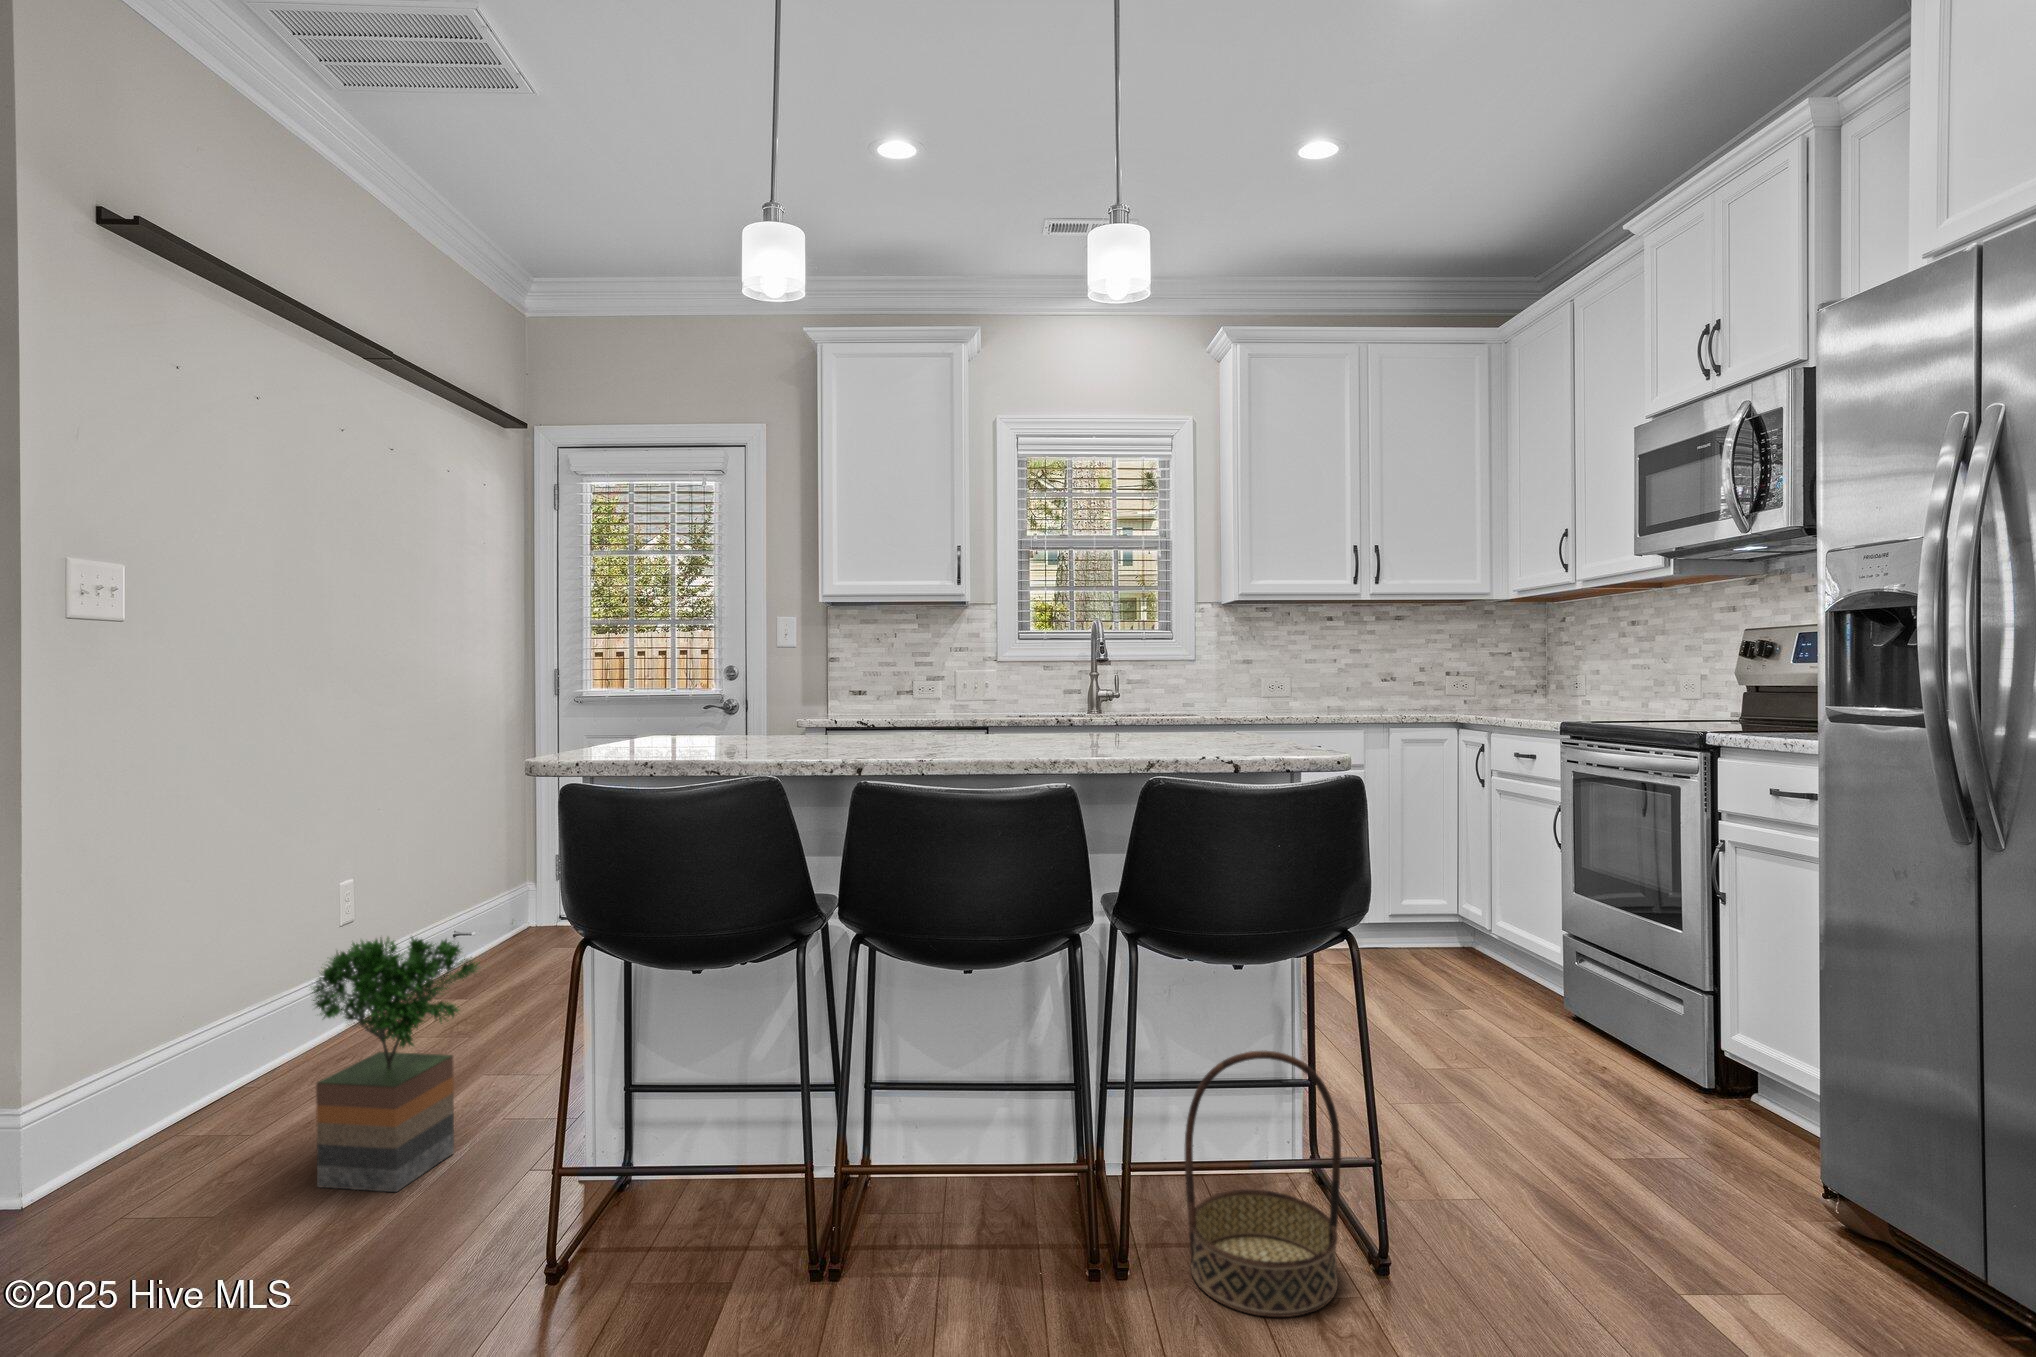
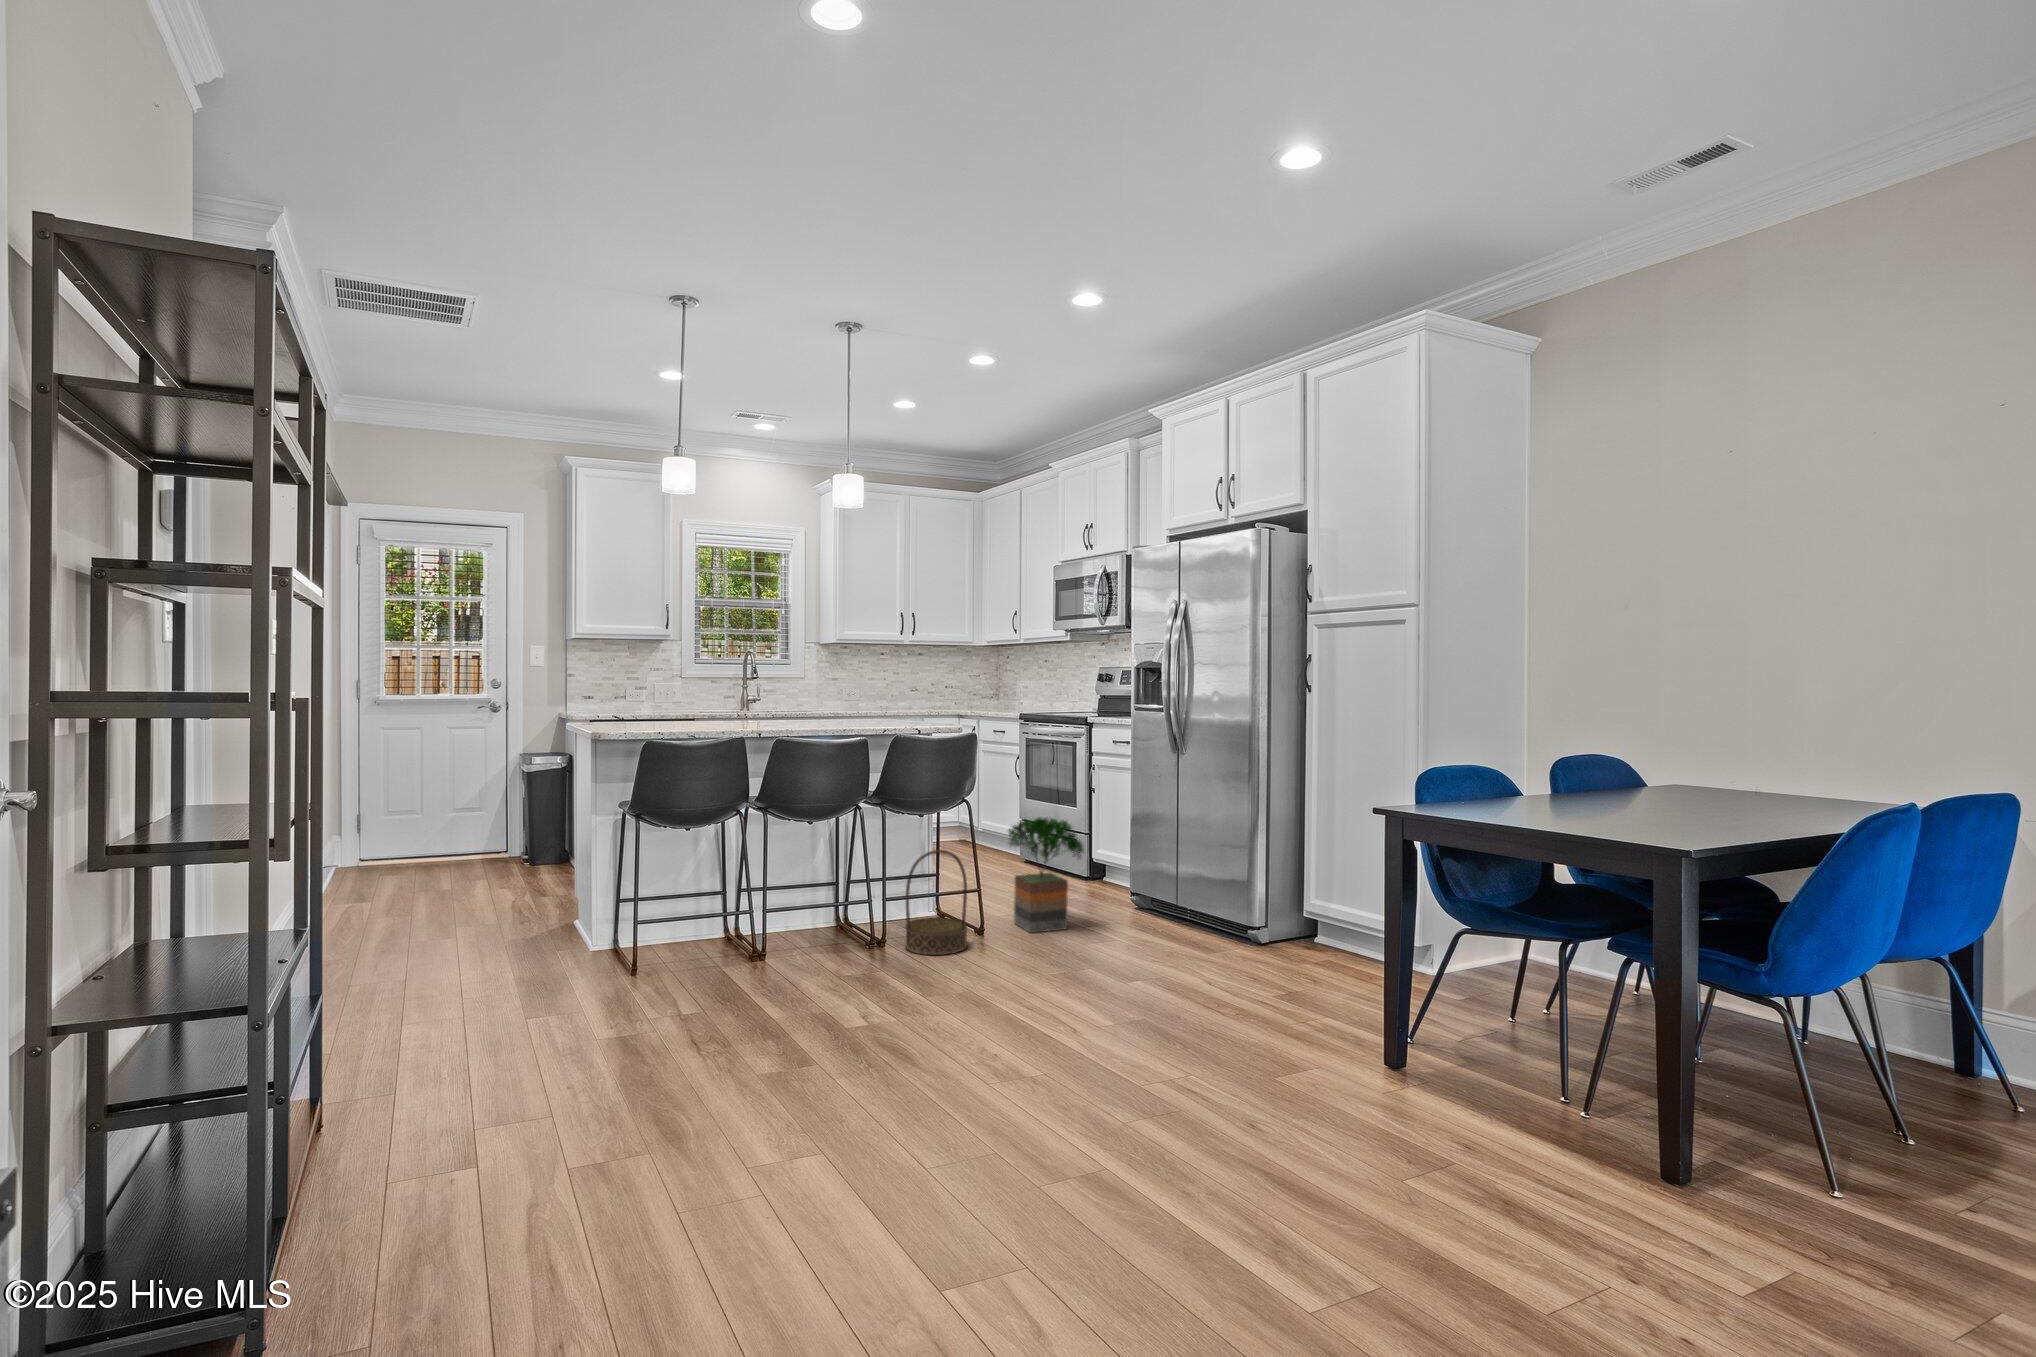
potted tree: present [312,937,478,1192] -> present [1008,817,1085,933]

